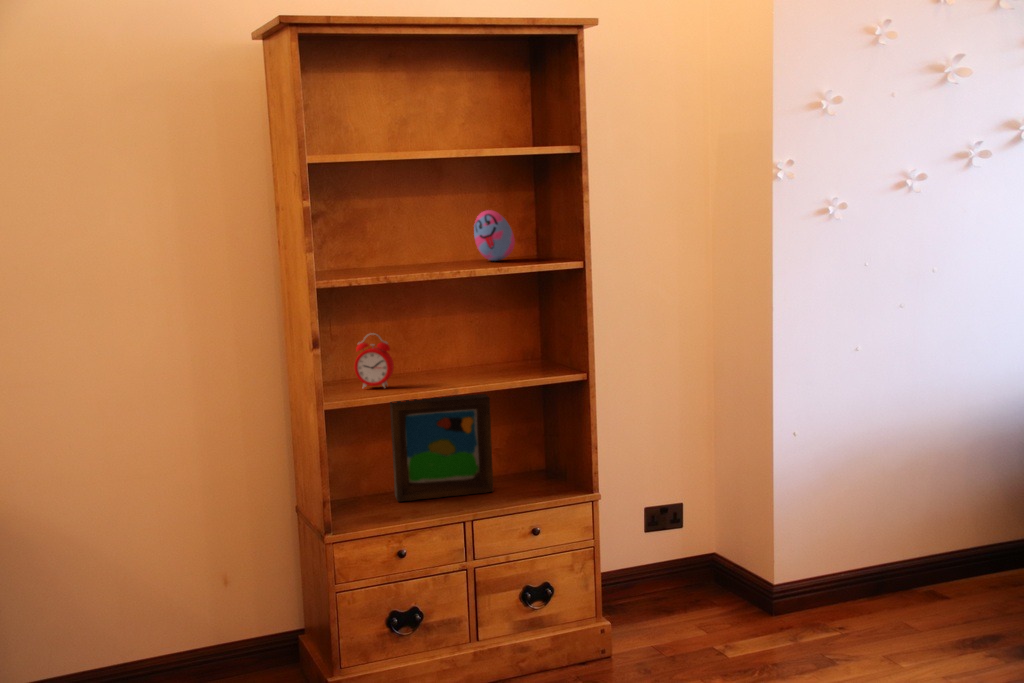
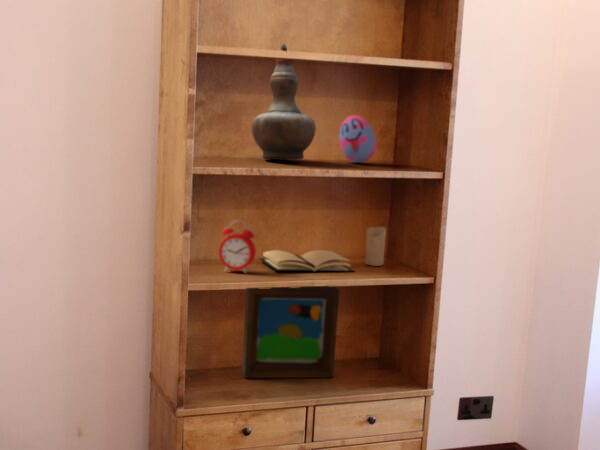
decorative vase: none [377,141,445,267] -> present [252,43,316,160]
candle: none [514,326,535,369] -> present [366,227,386,266]
book: none [401,358,502,383] -> present [260,250,353,272]

